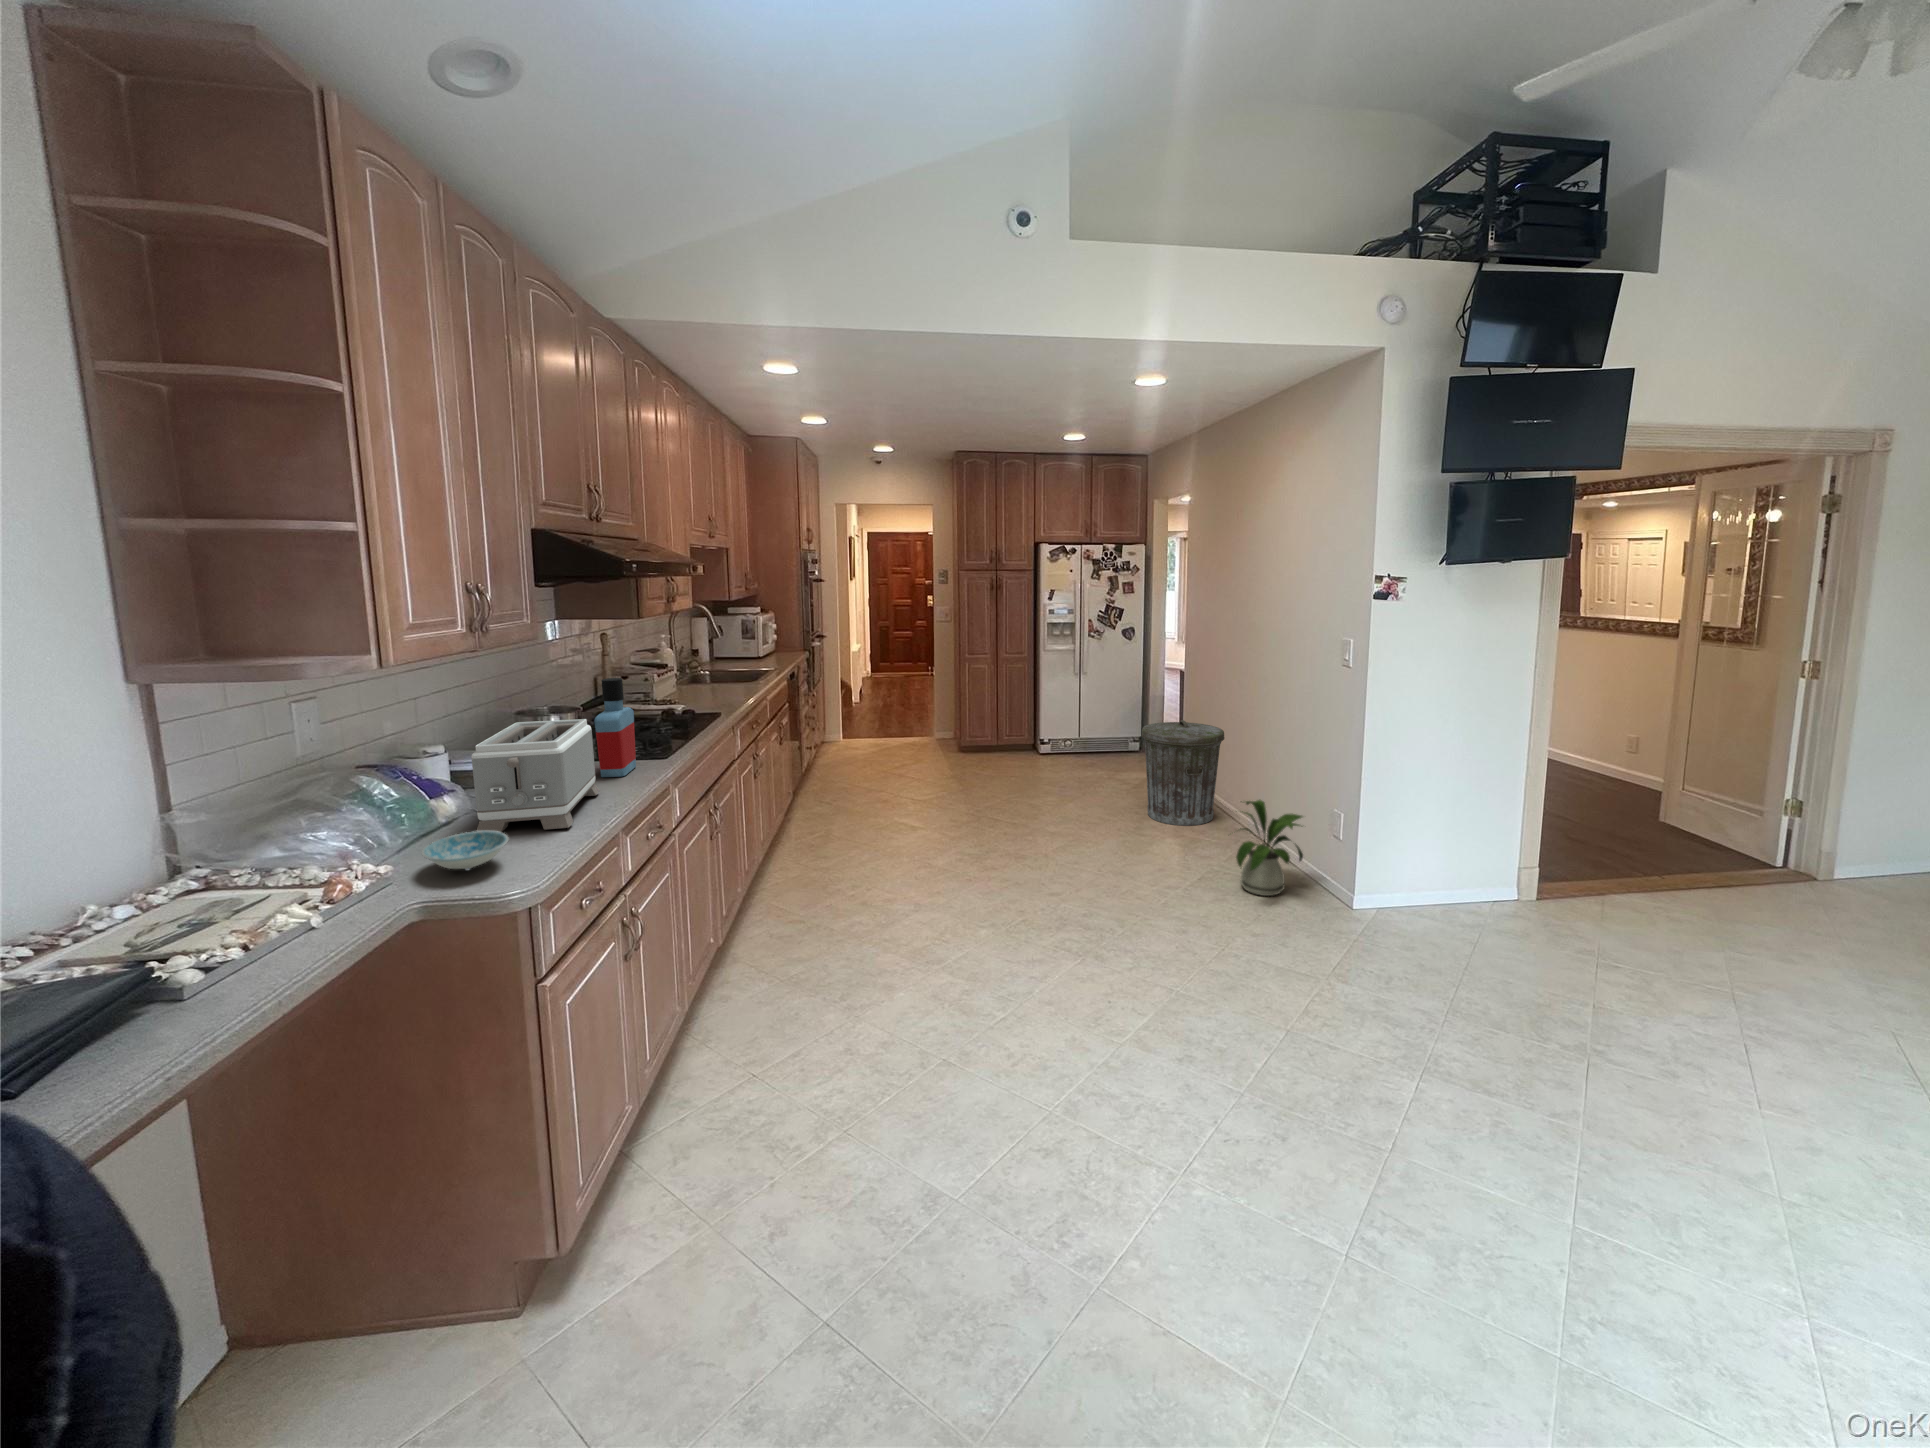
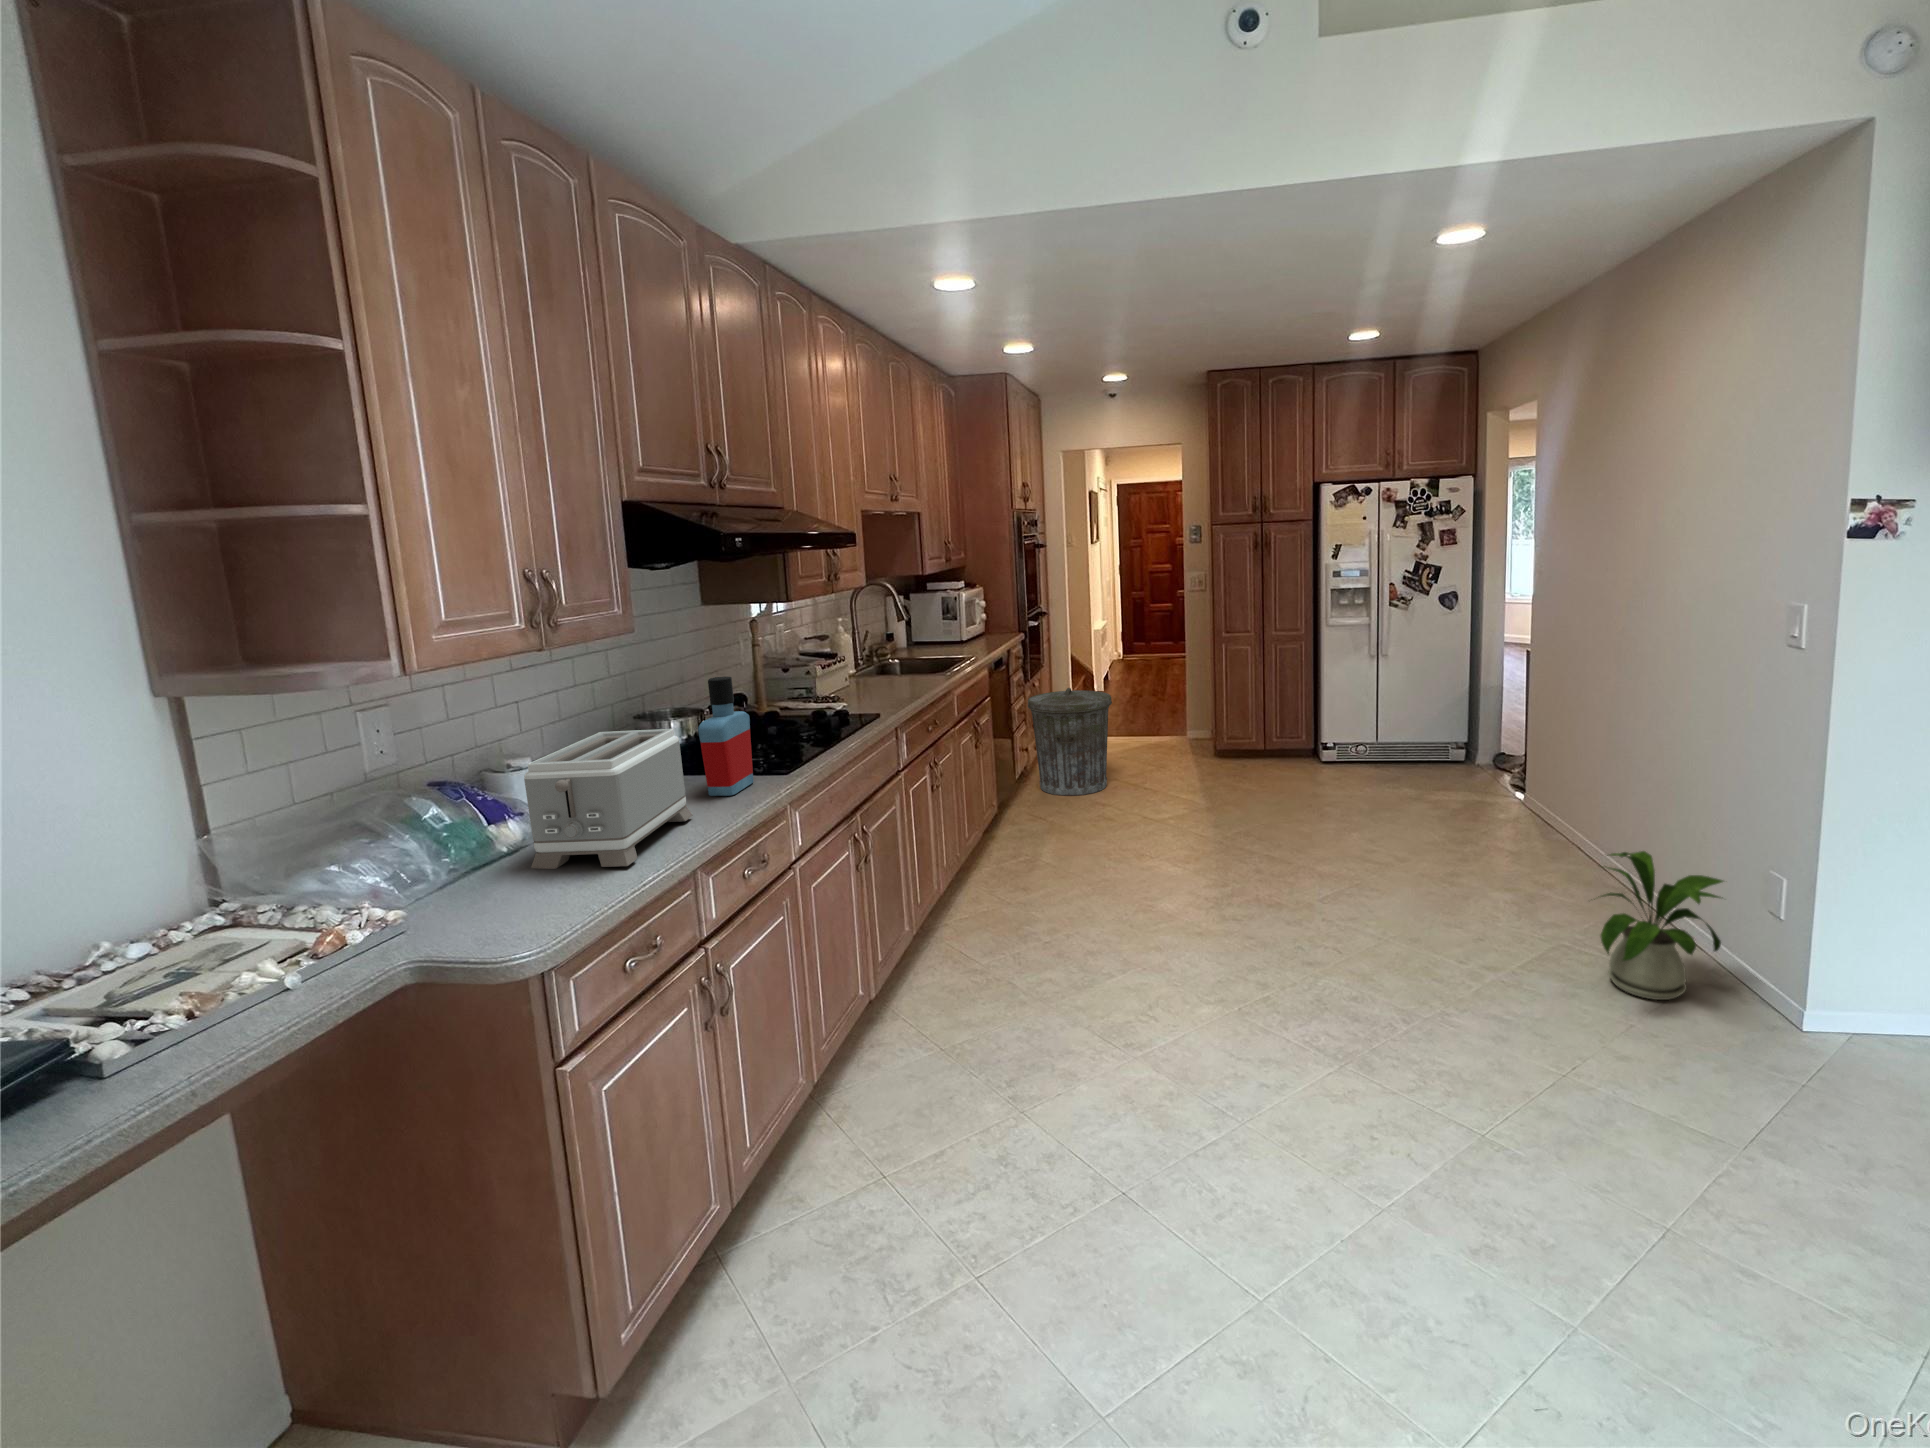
trash can: present [1141,720,1224,826] -> present [1028,688,1112,796]
ceramic bowl: present [422,831,508,869] -> none [435,870,535,920]

